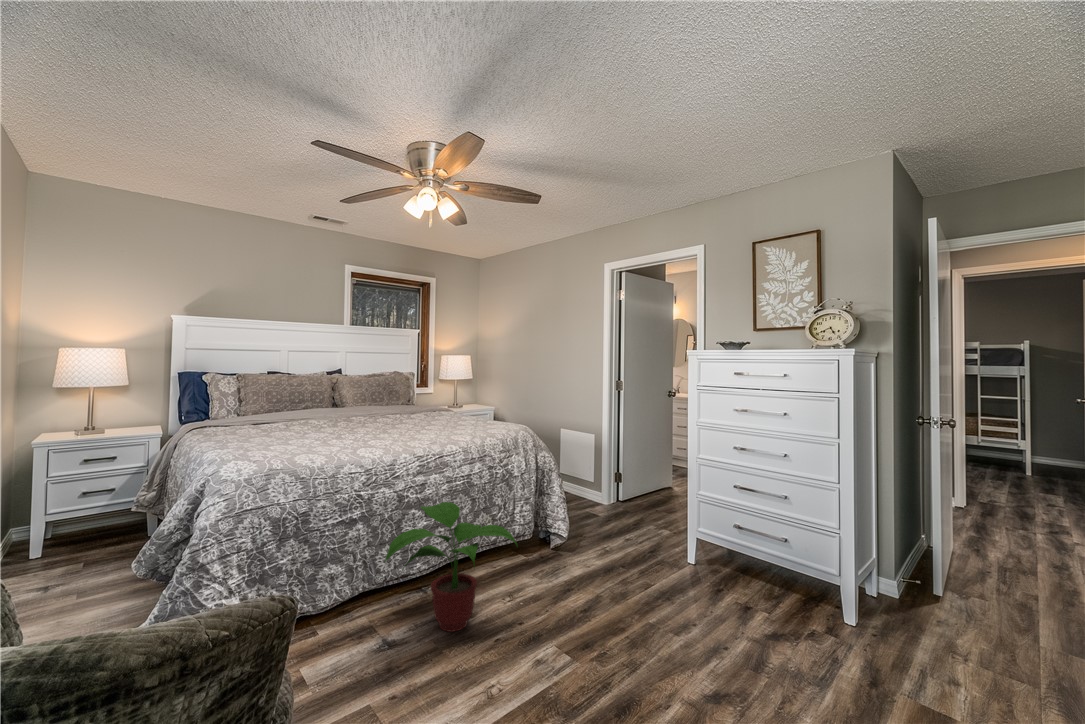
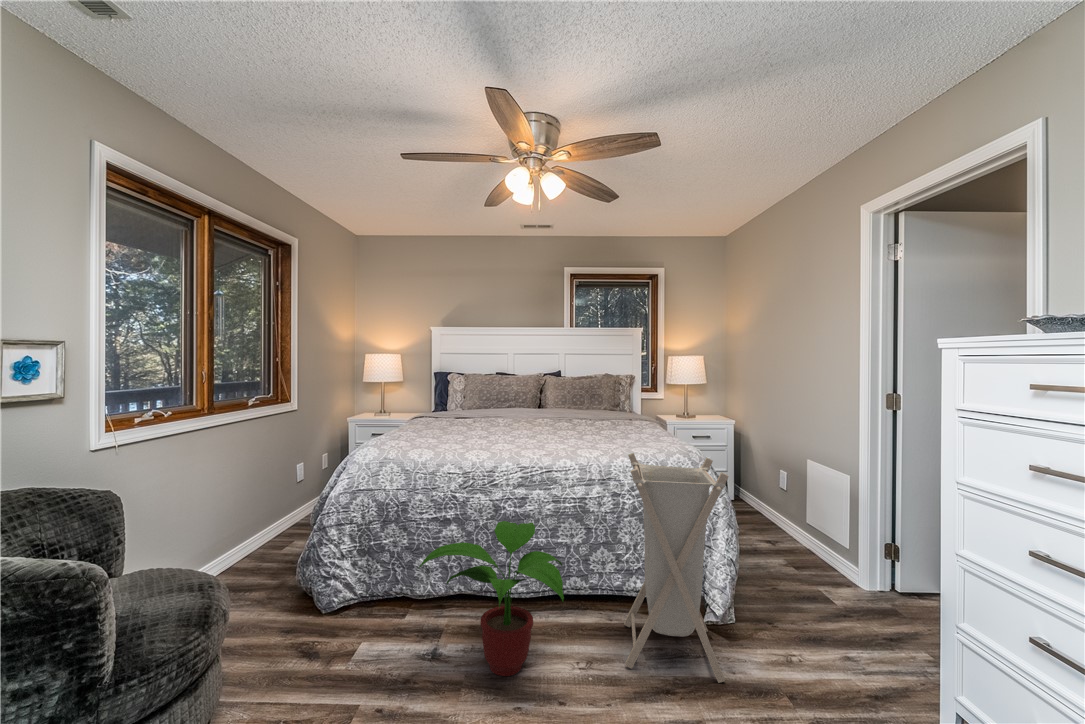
laundry hamper: none [504,429,590,589] -> present [624,453,729,683]

